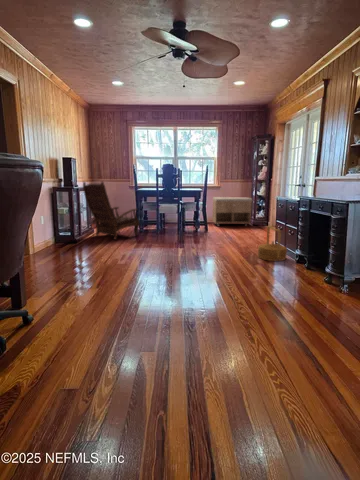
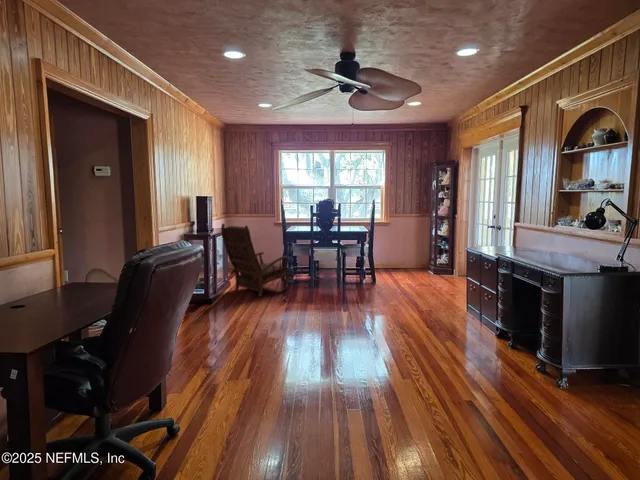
storage bench: present [212,197,252,226] -> none [380,236,431,273]
woven basket: present [258,226,287,261] -> none [445,287,484,334]

